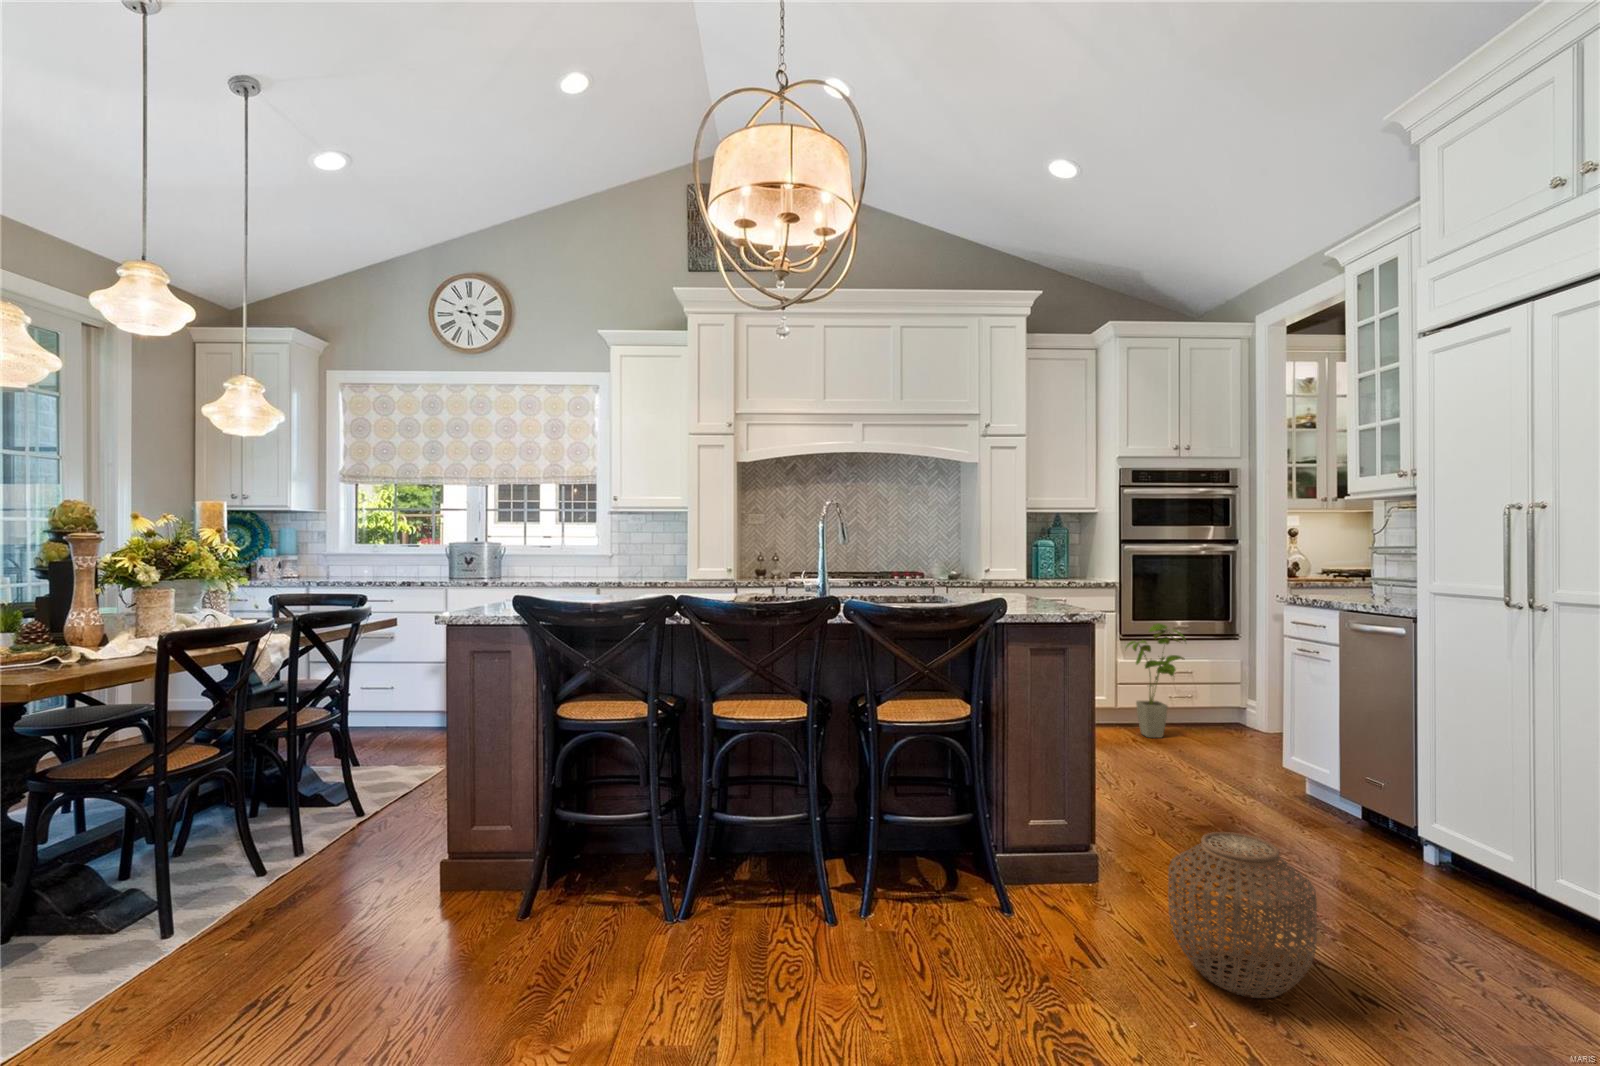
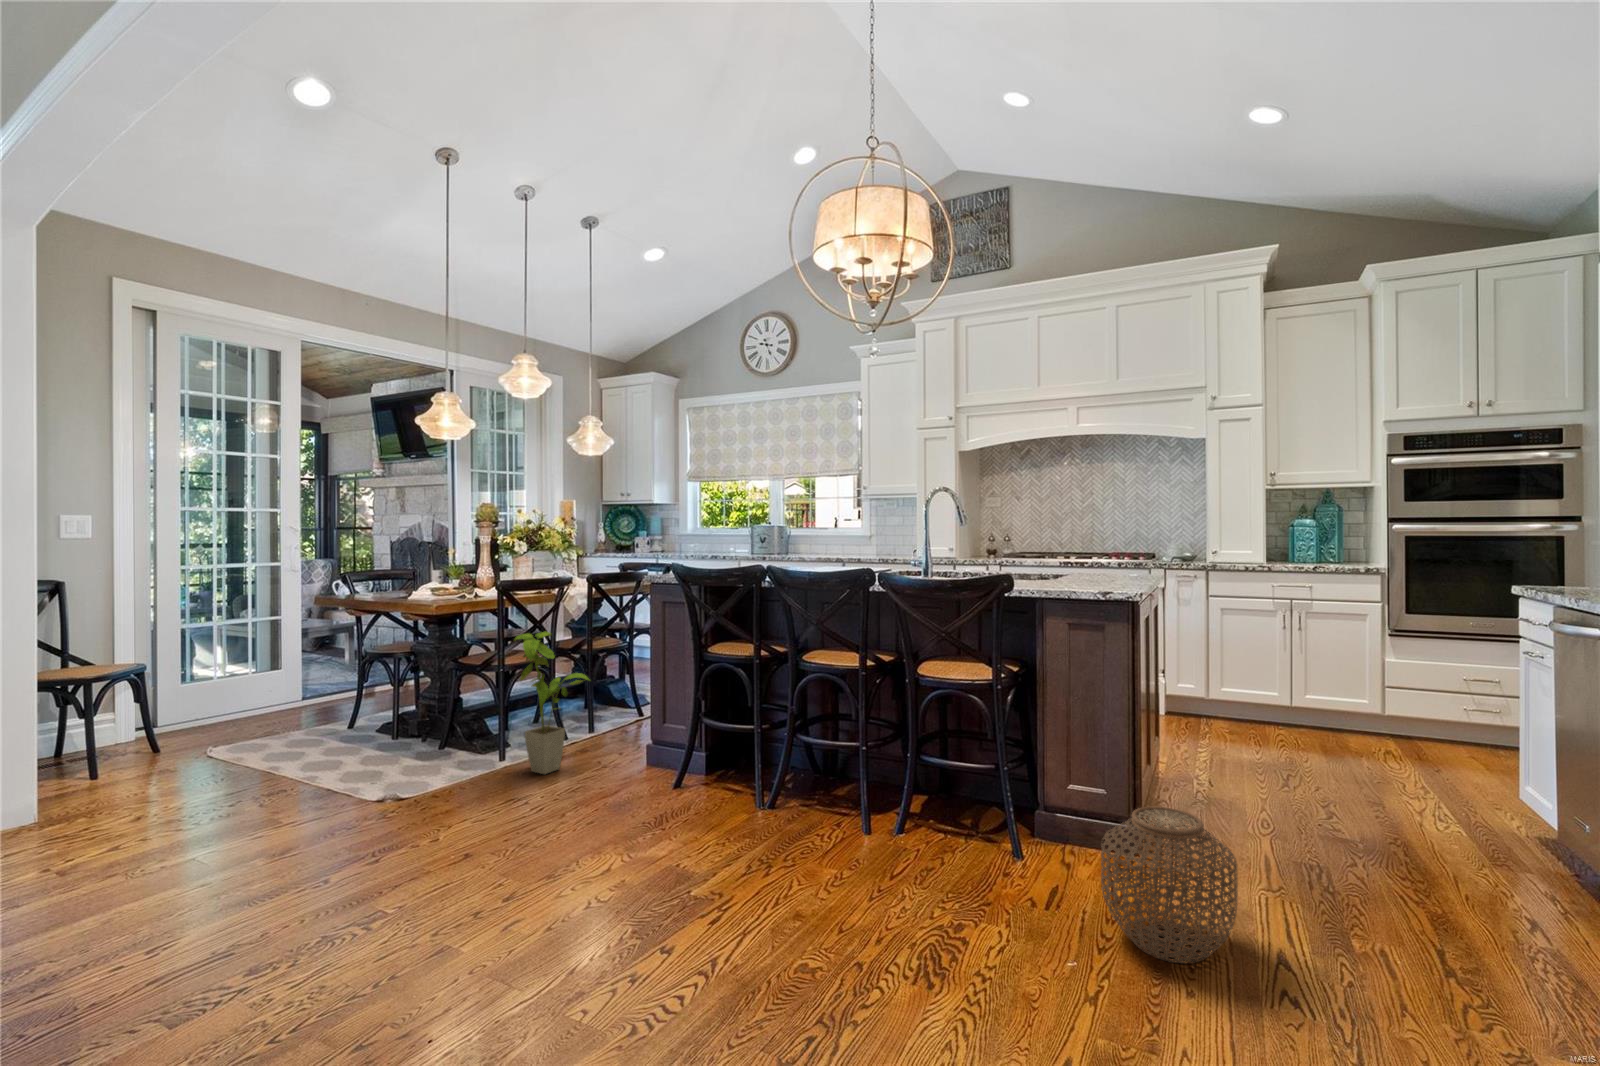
house plant: present [1126,623,1186,738] -> present [514,632,589,774]

